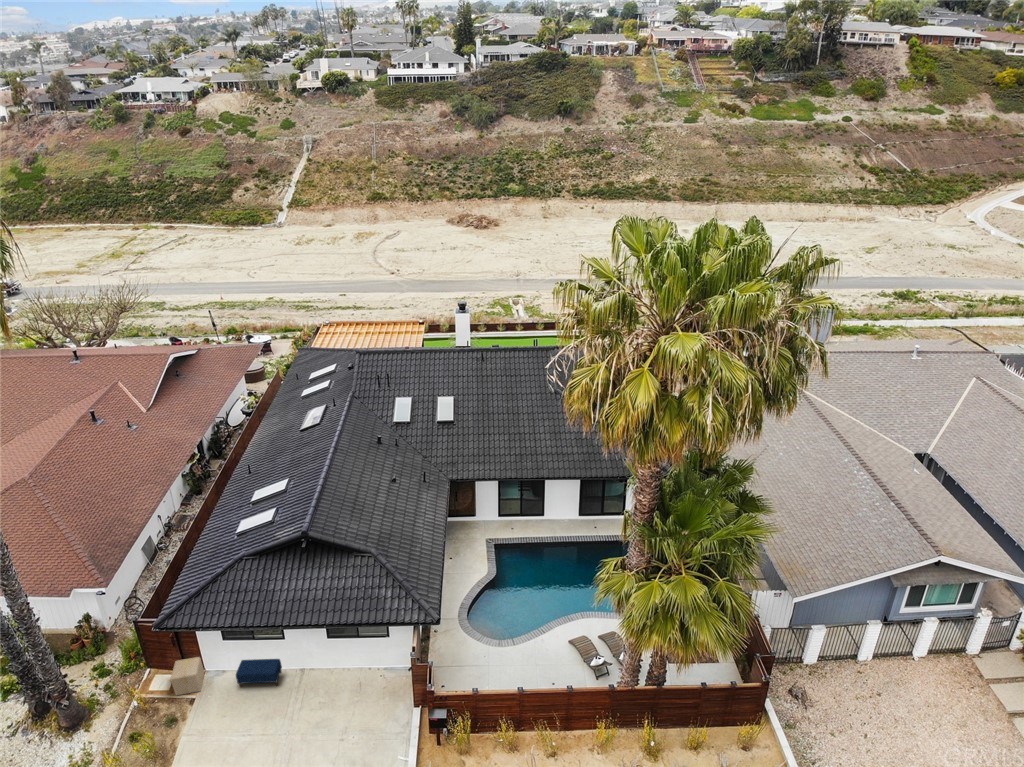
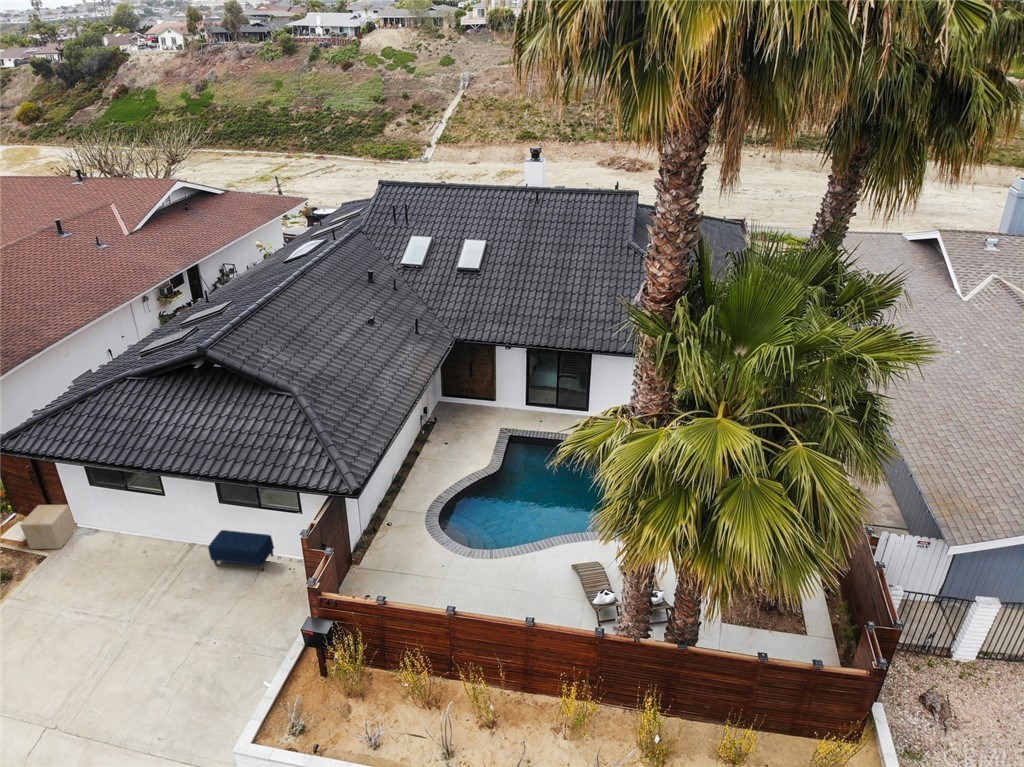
bench: present [236,659,282,686] -> present [208,530,274,571]

